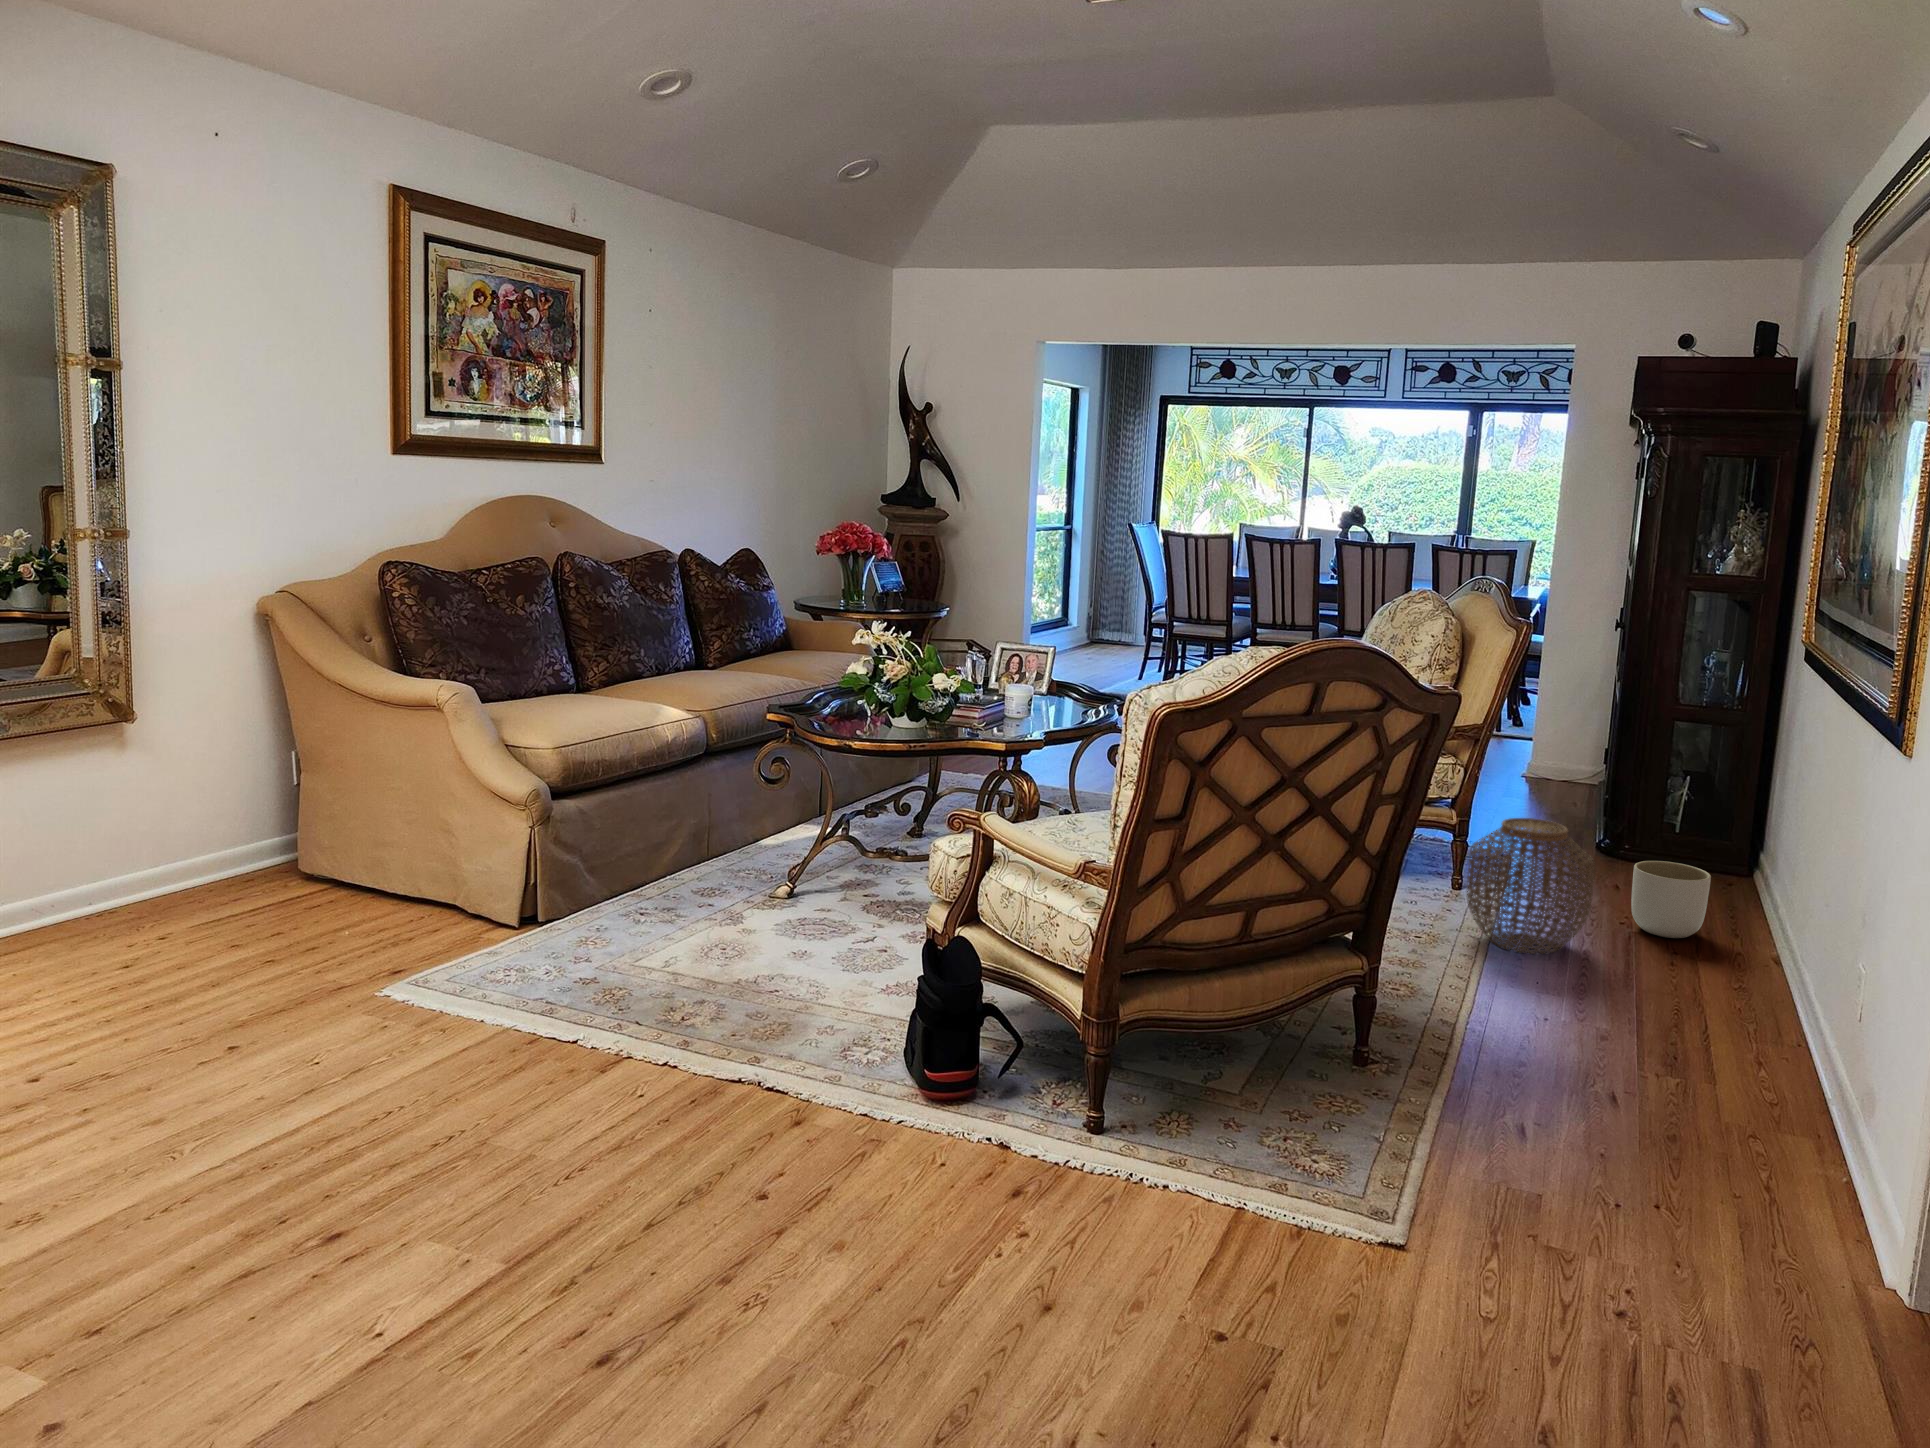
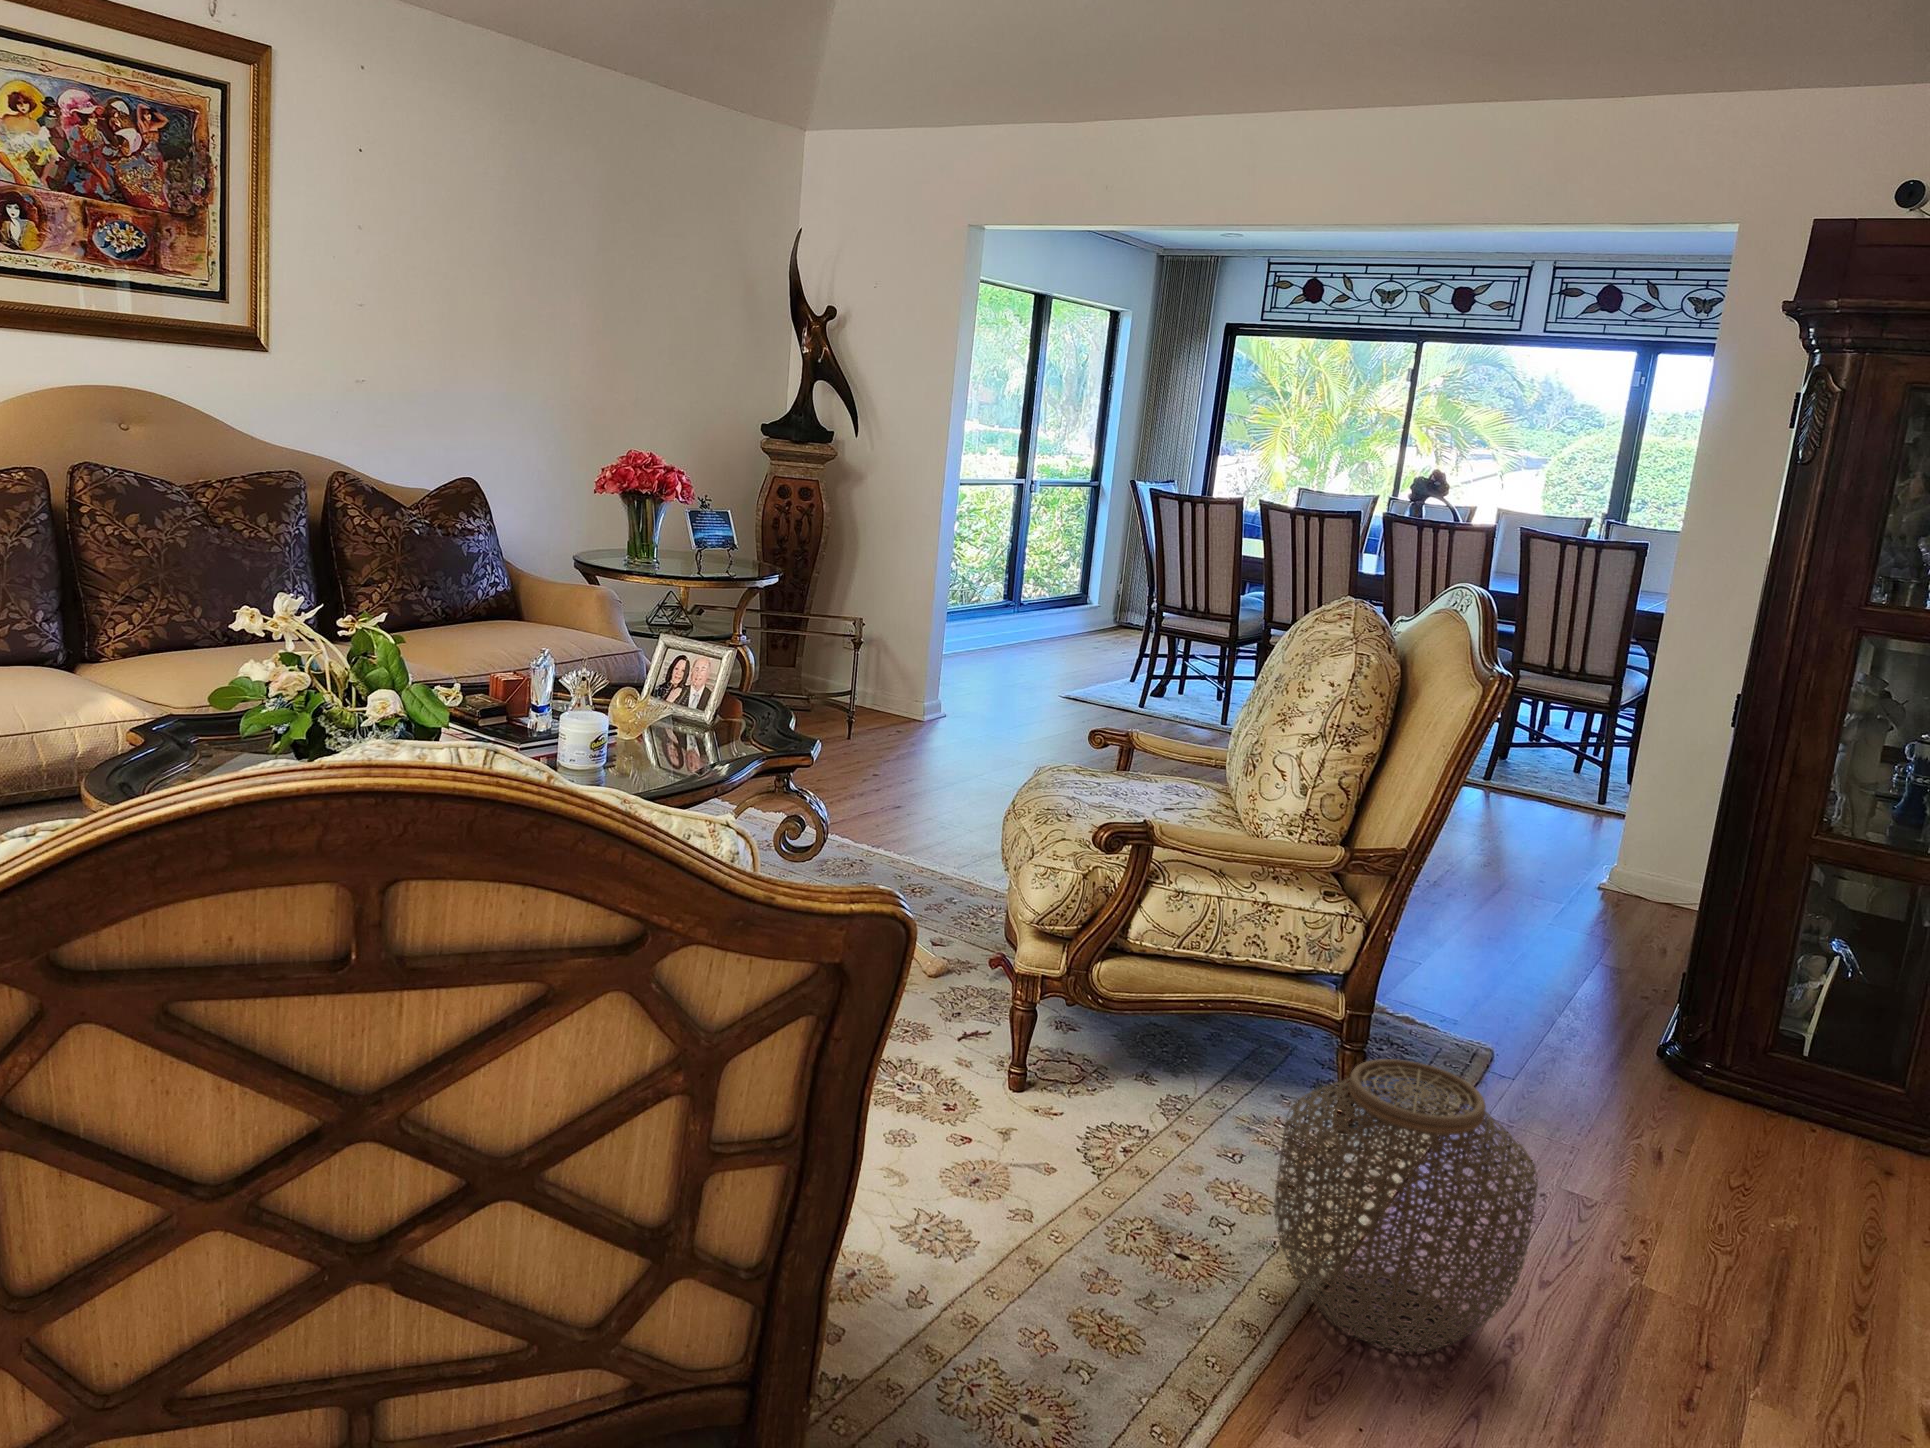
planter: present [1631,861,1711,938] -> none [1645,1160,1819,1340]

